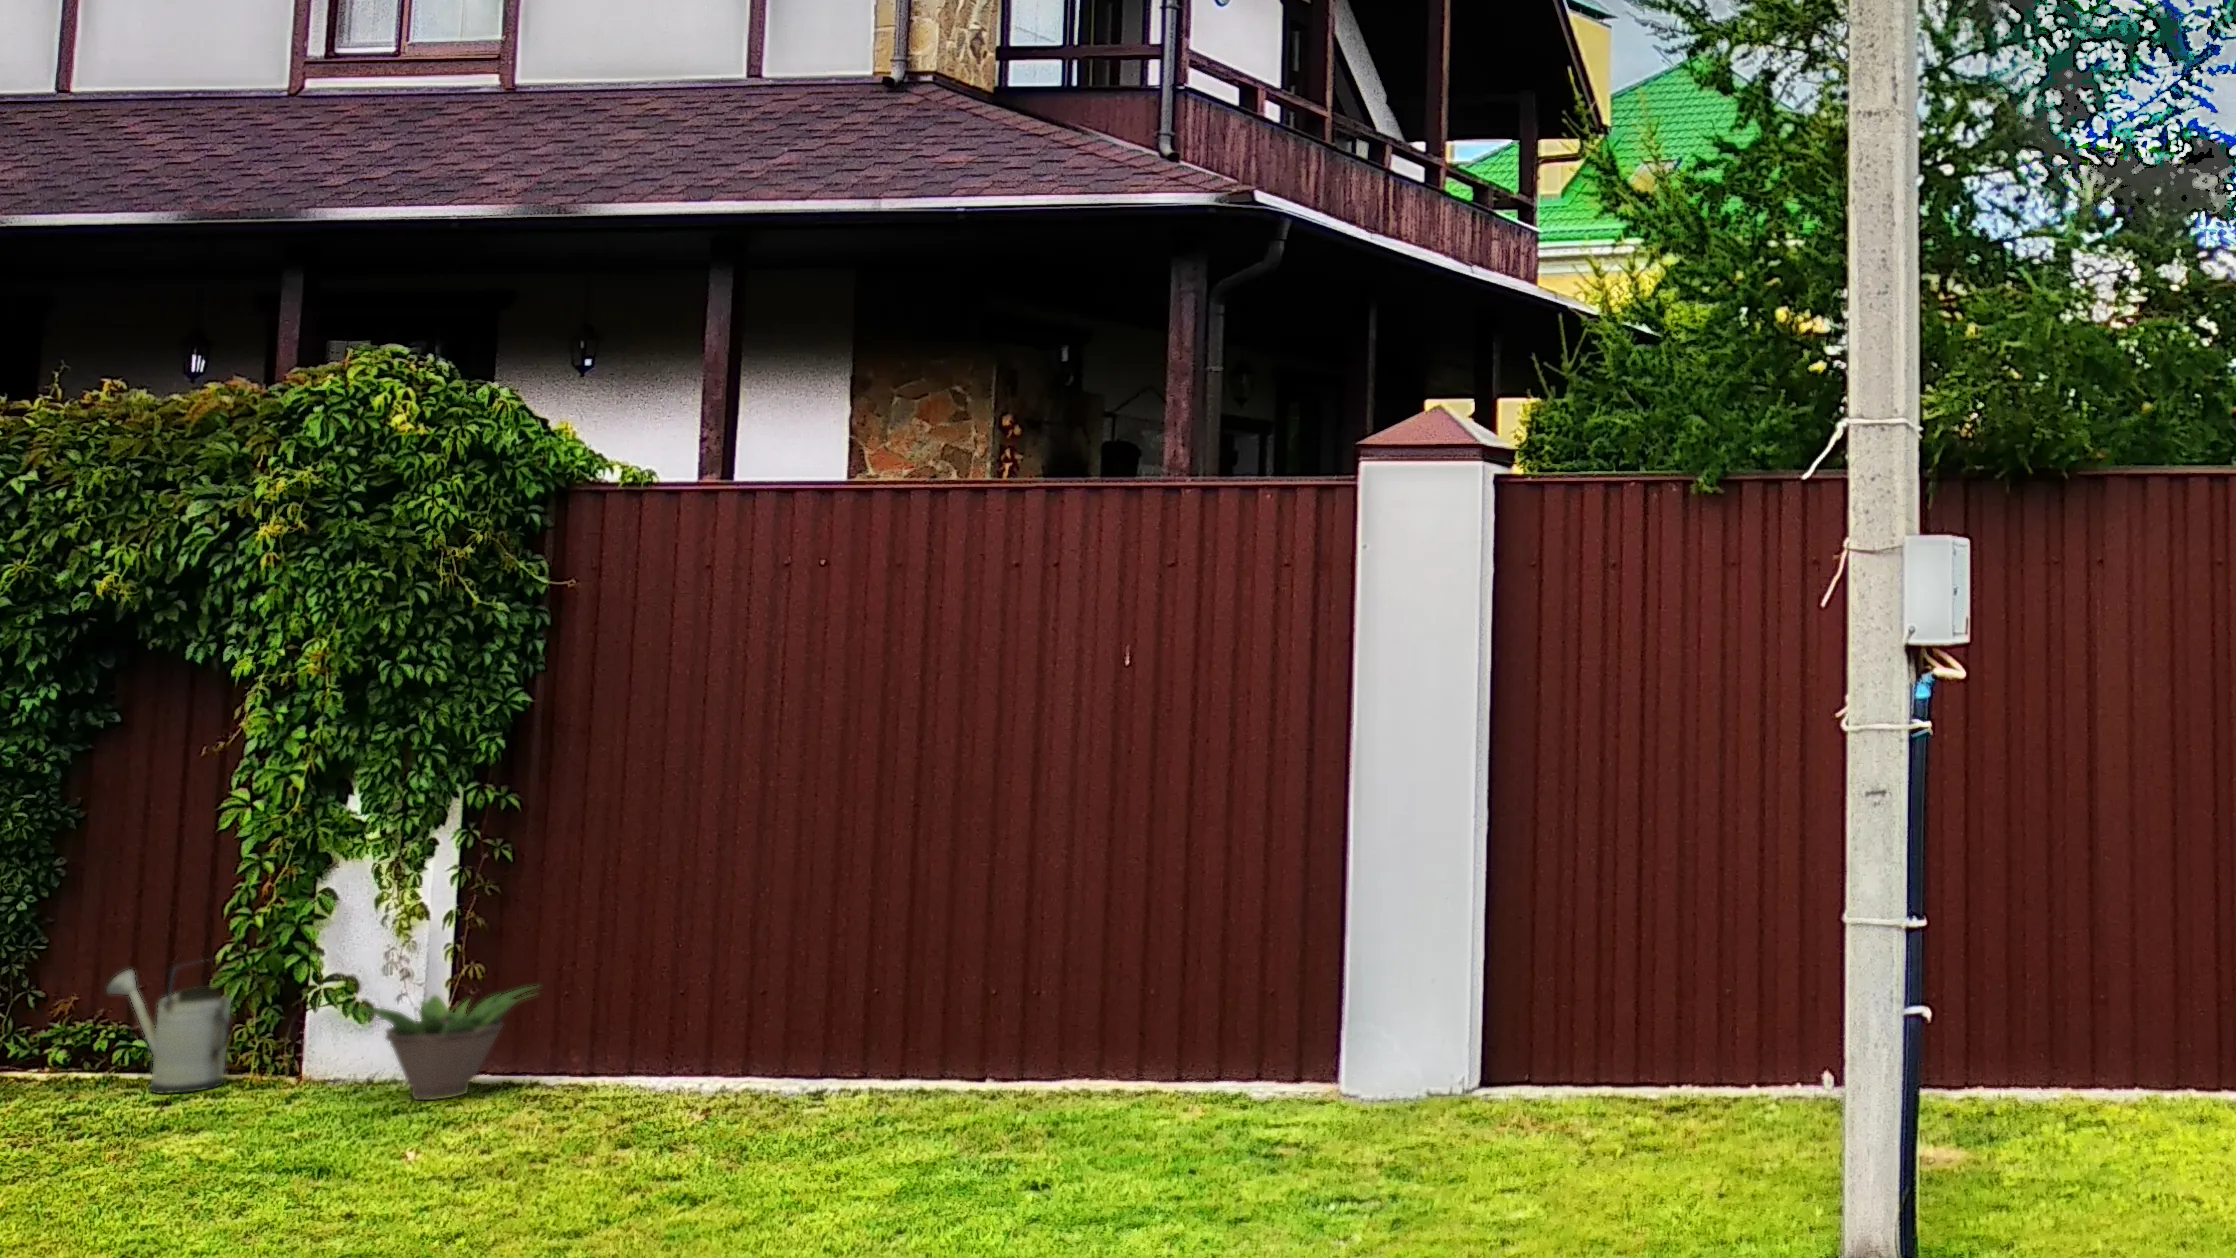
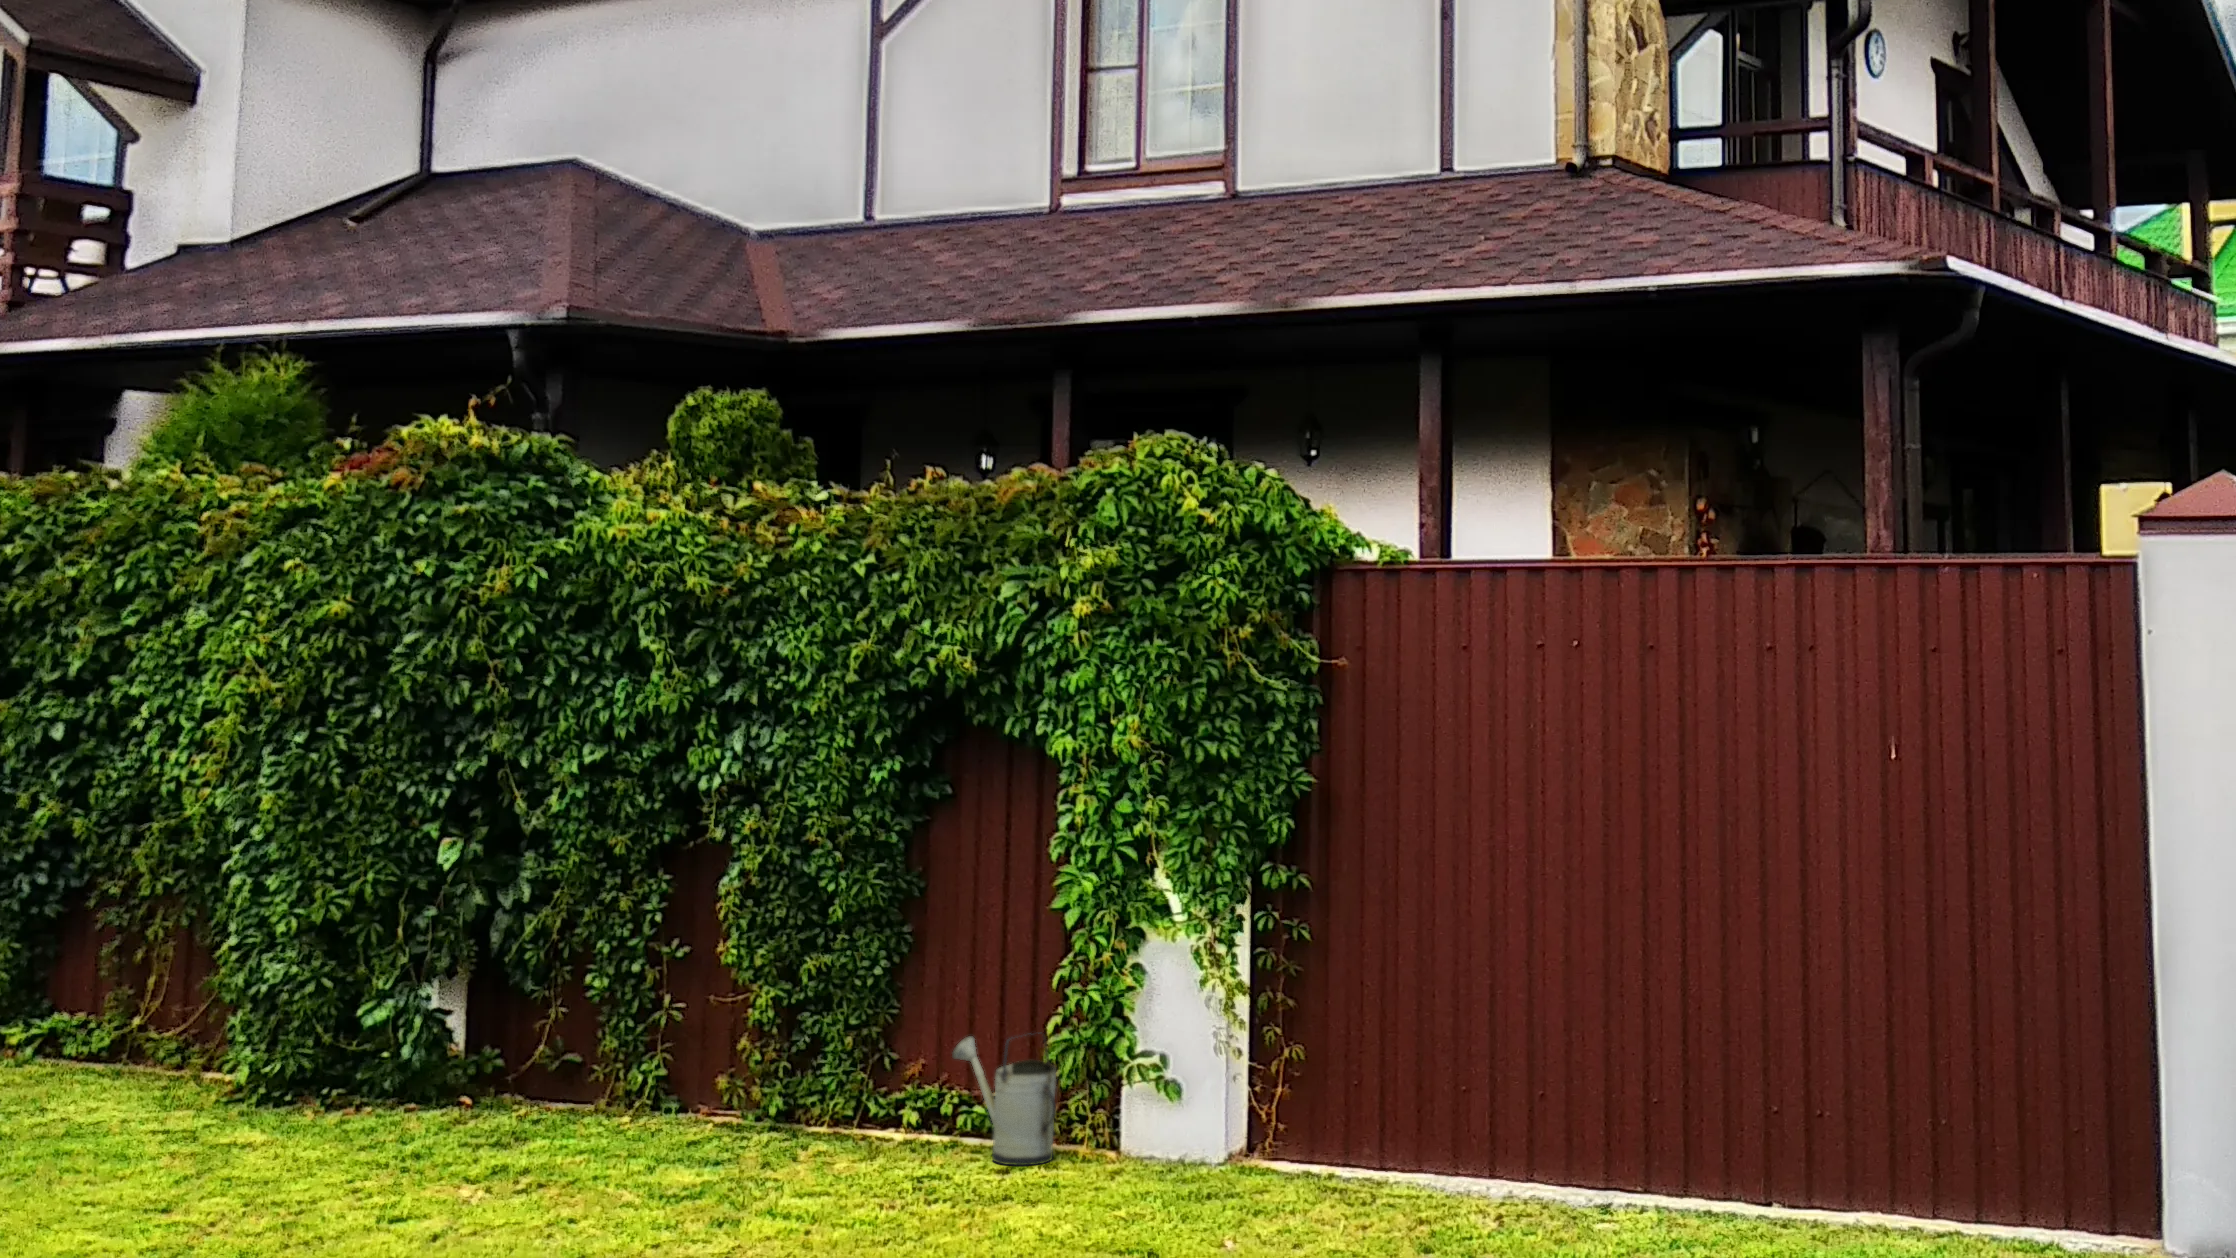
decorative plant: present [354,986,539,1100] -> none [1150,1089,1331,1202]

